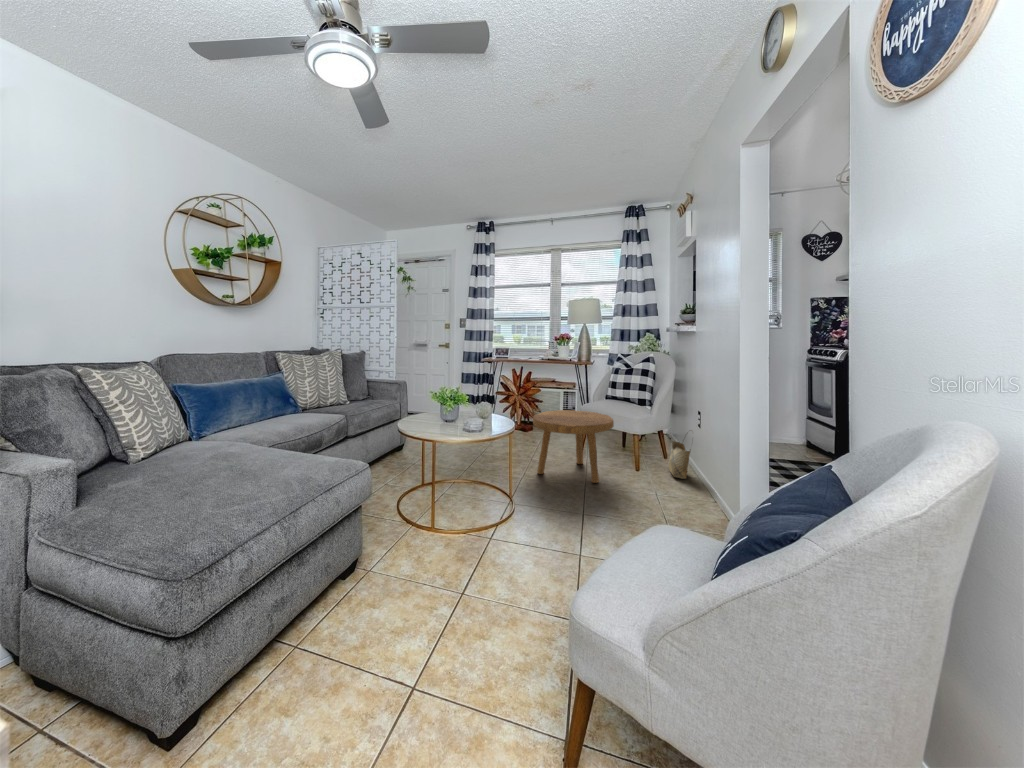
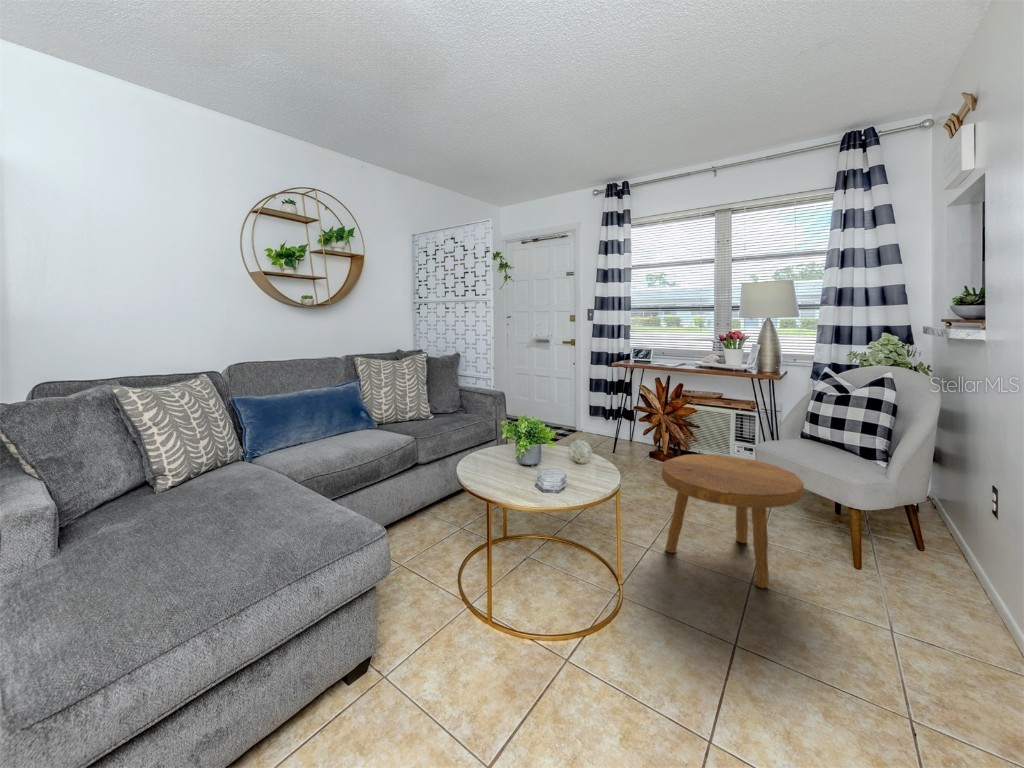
woven basket: present [669,428,690,479] -> none [918,510,980,613]

